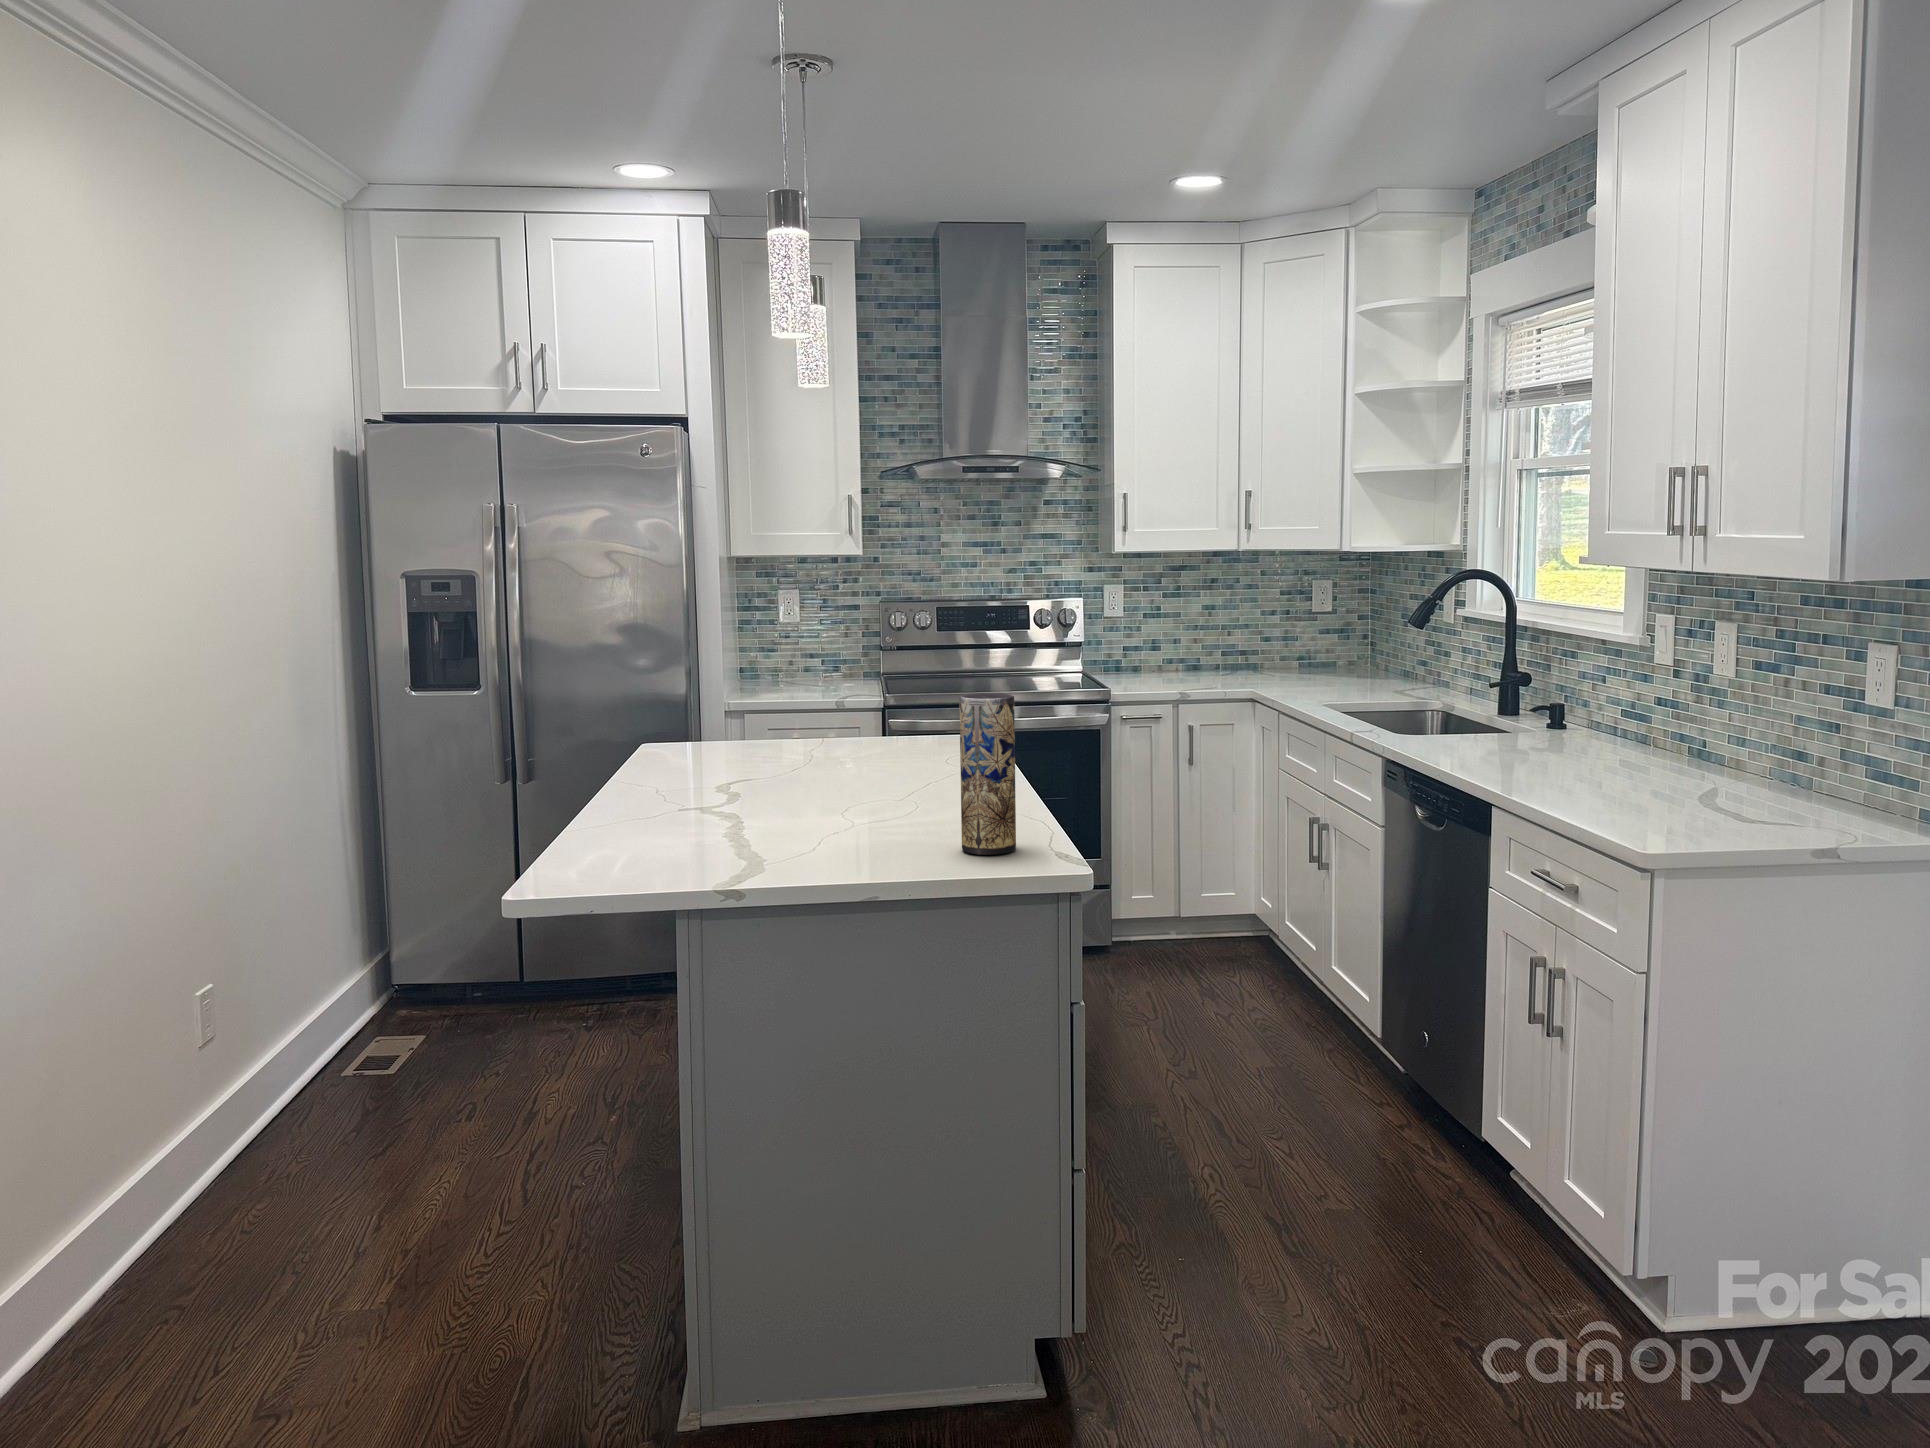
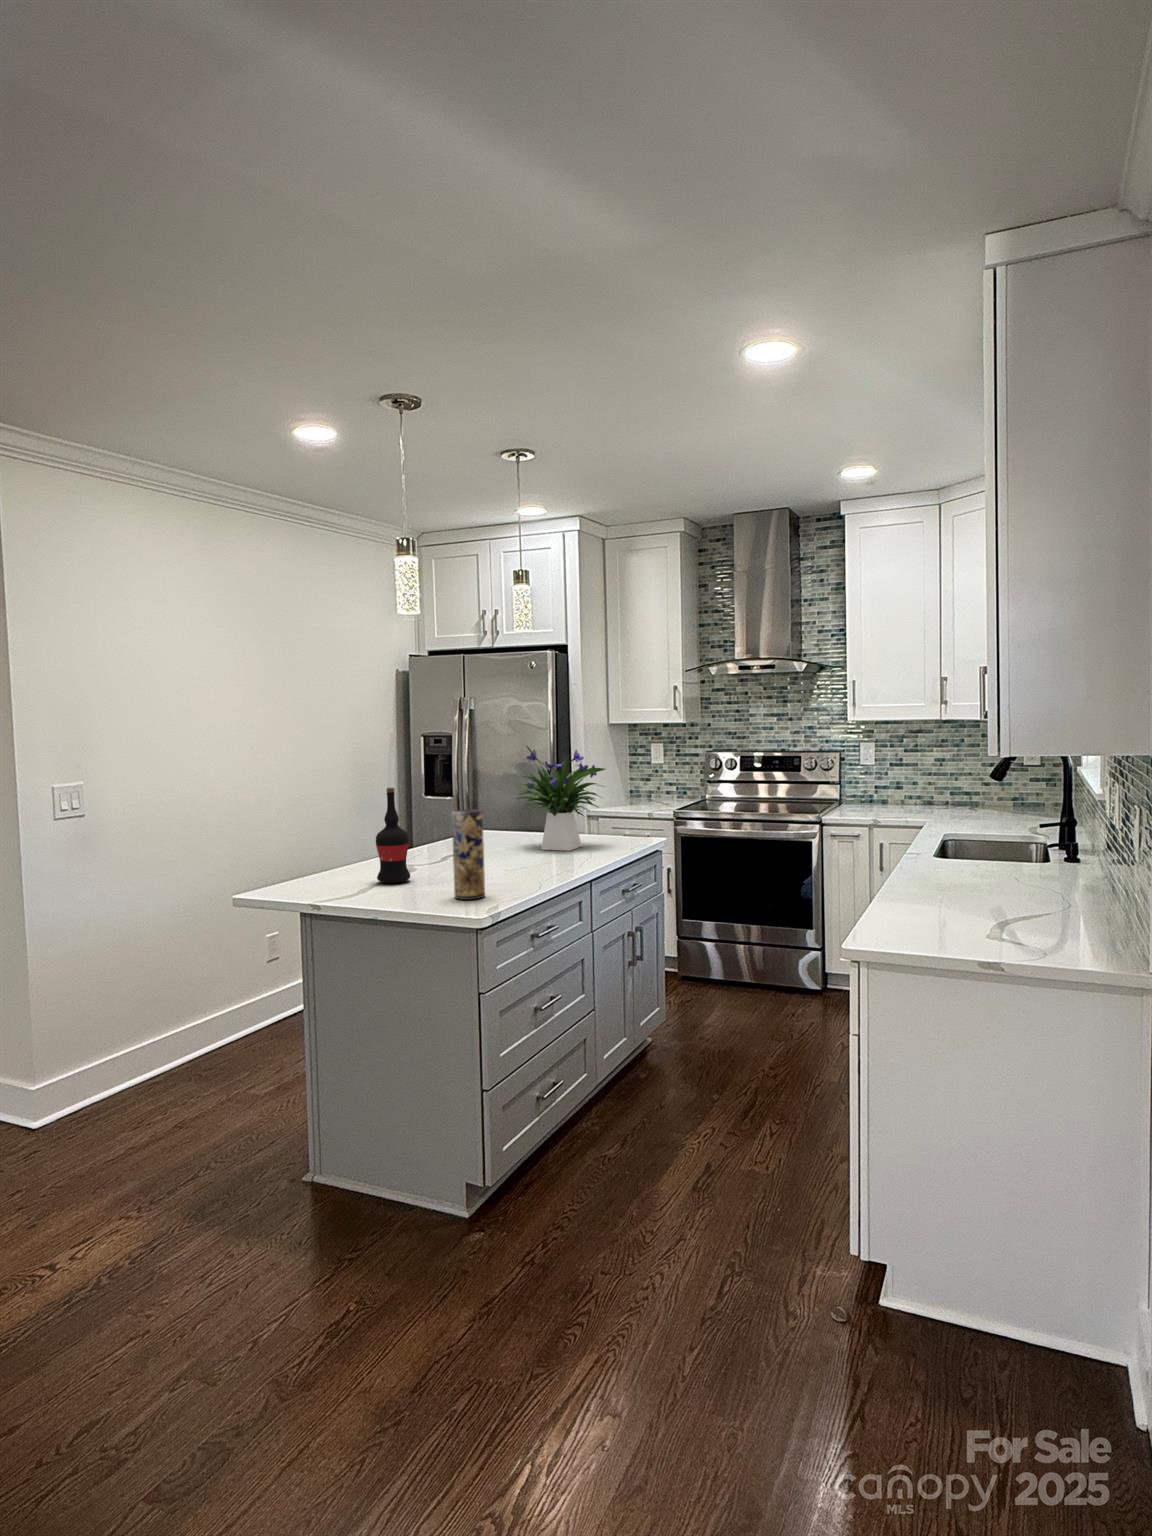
flower arrangement: none [793,585,962,765] -> present [507,746,606,851]
wine bottle: none [732,662,799,843] -> present [376,788,410,883]

